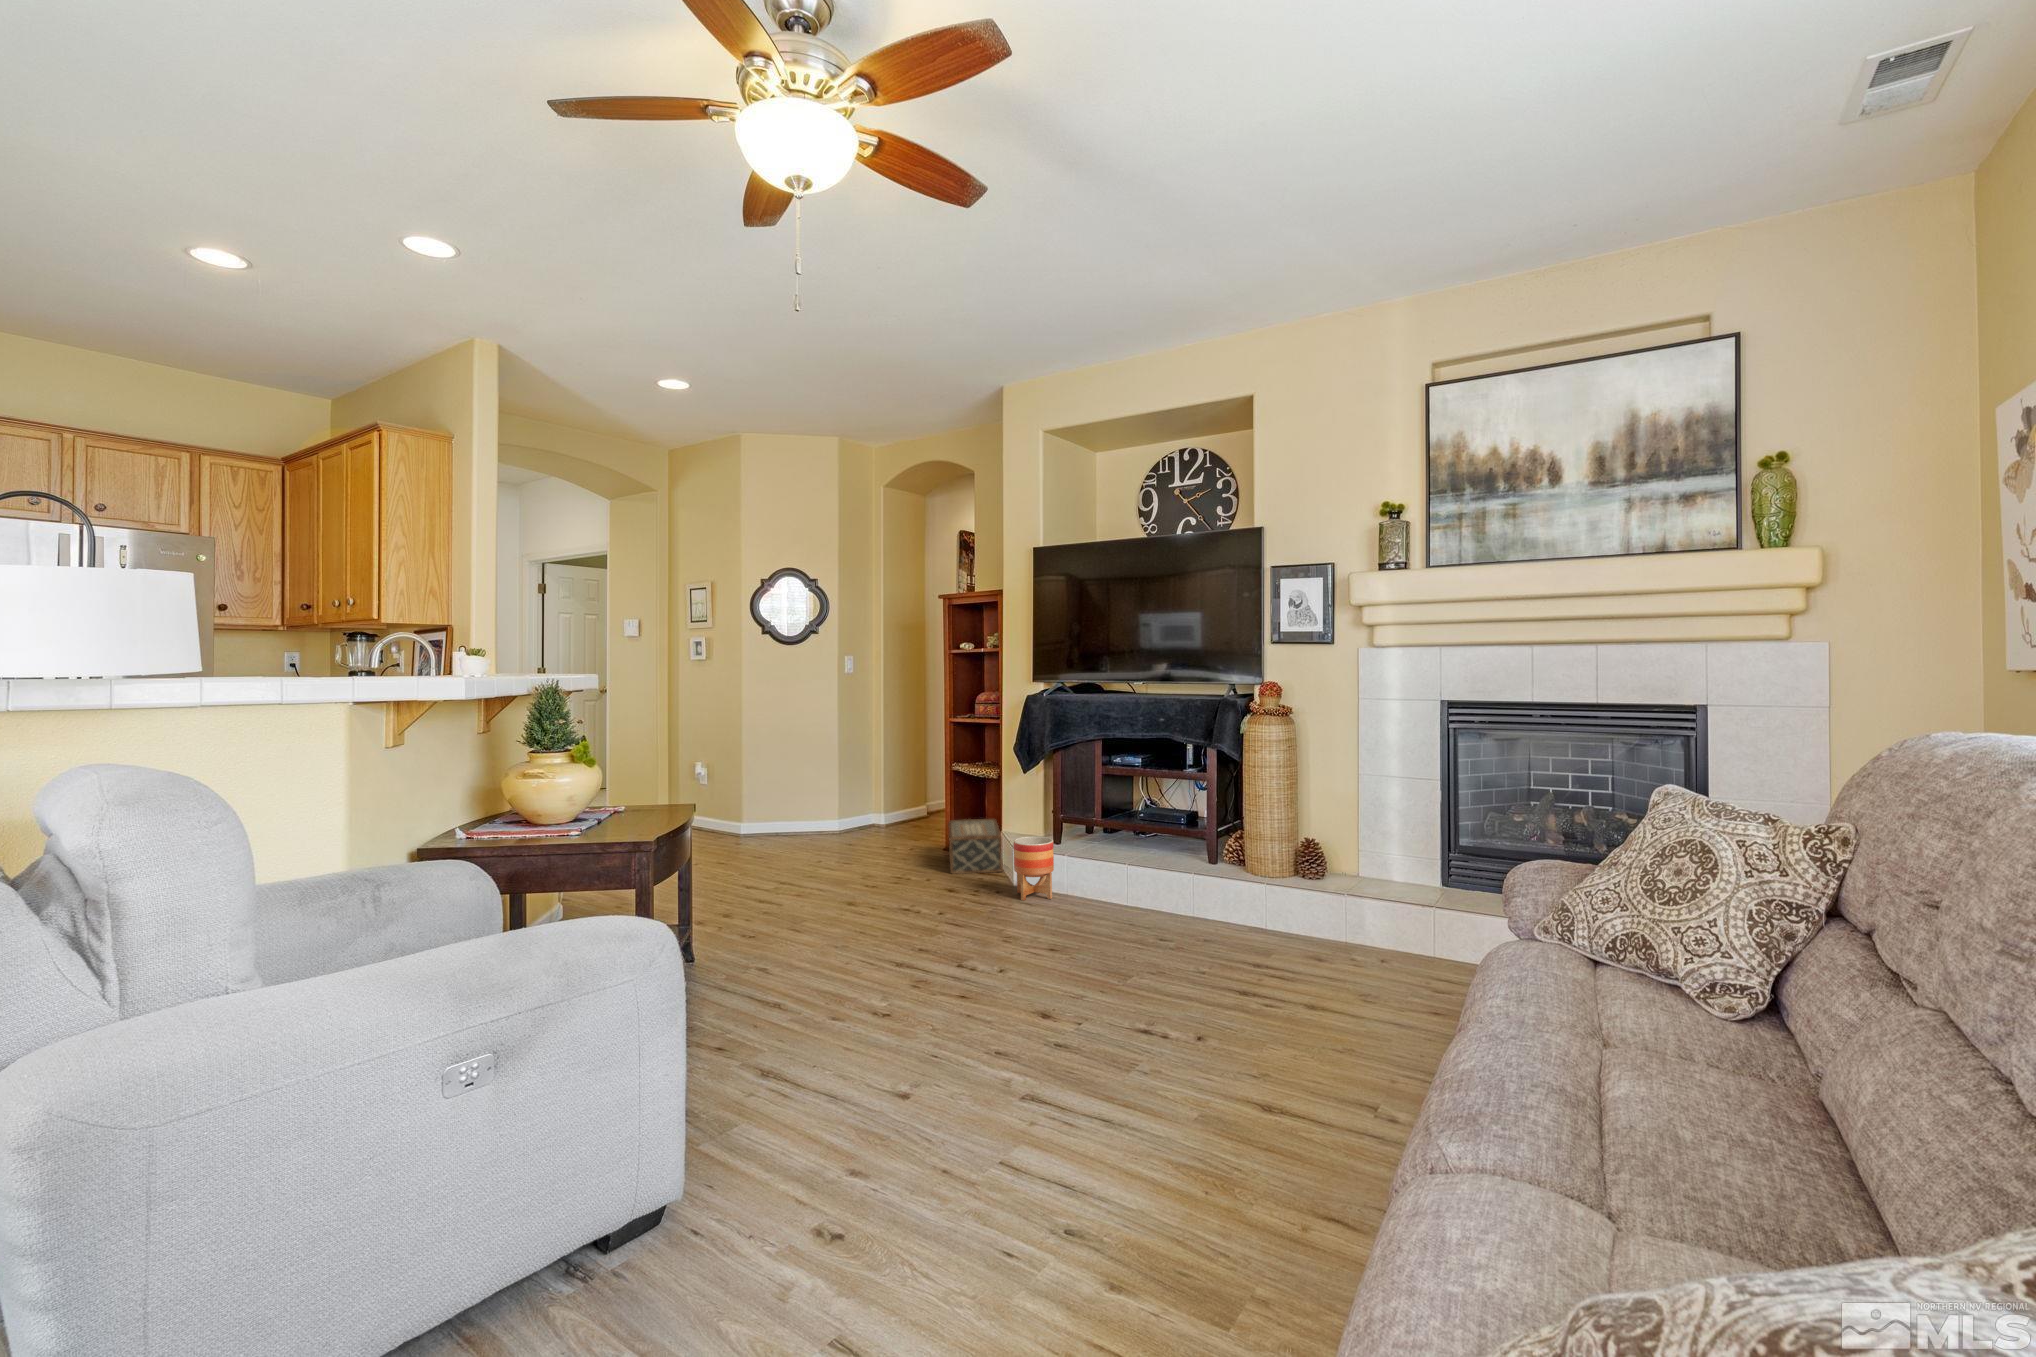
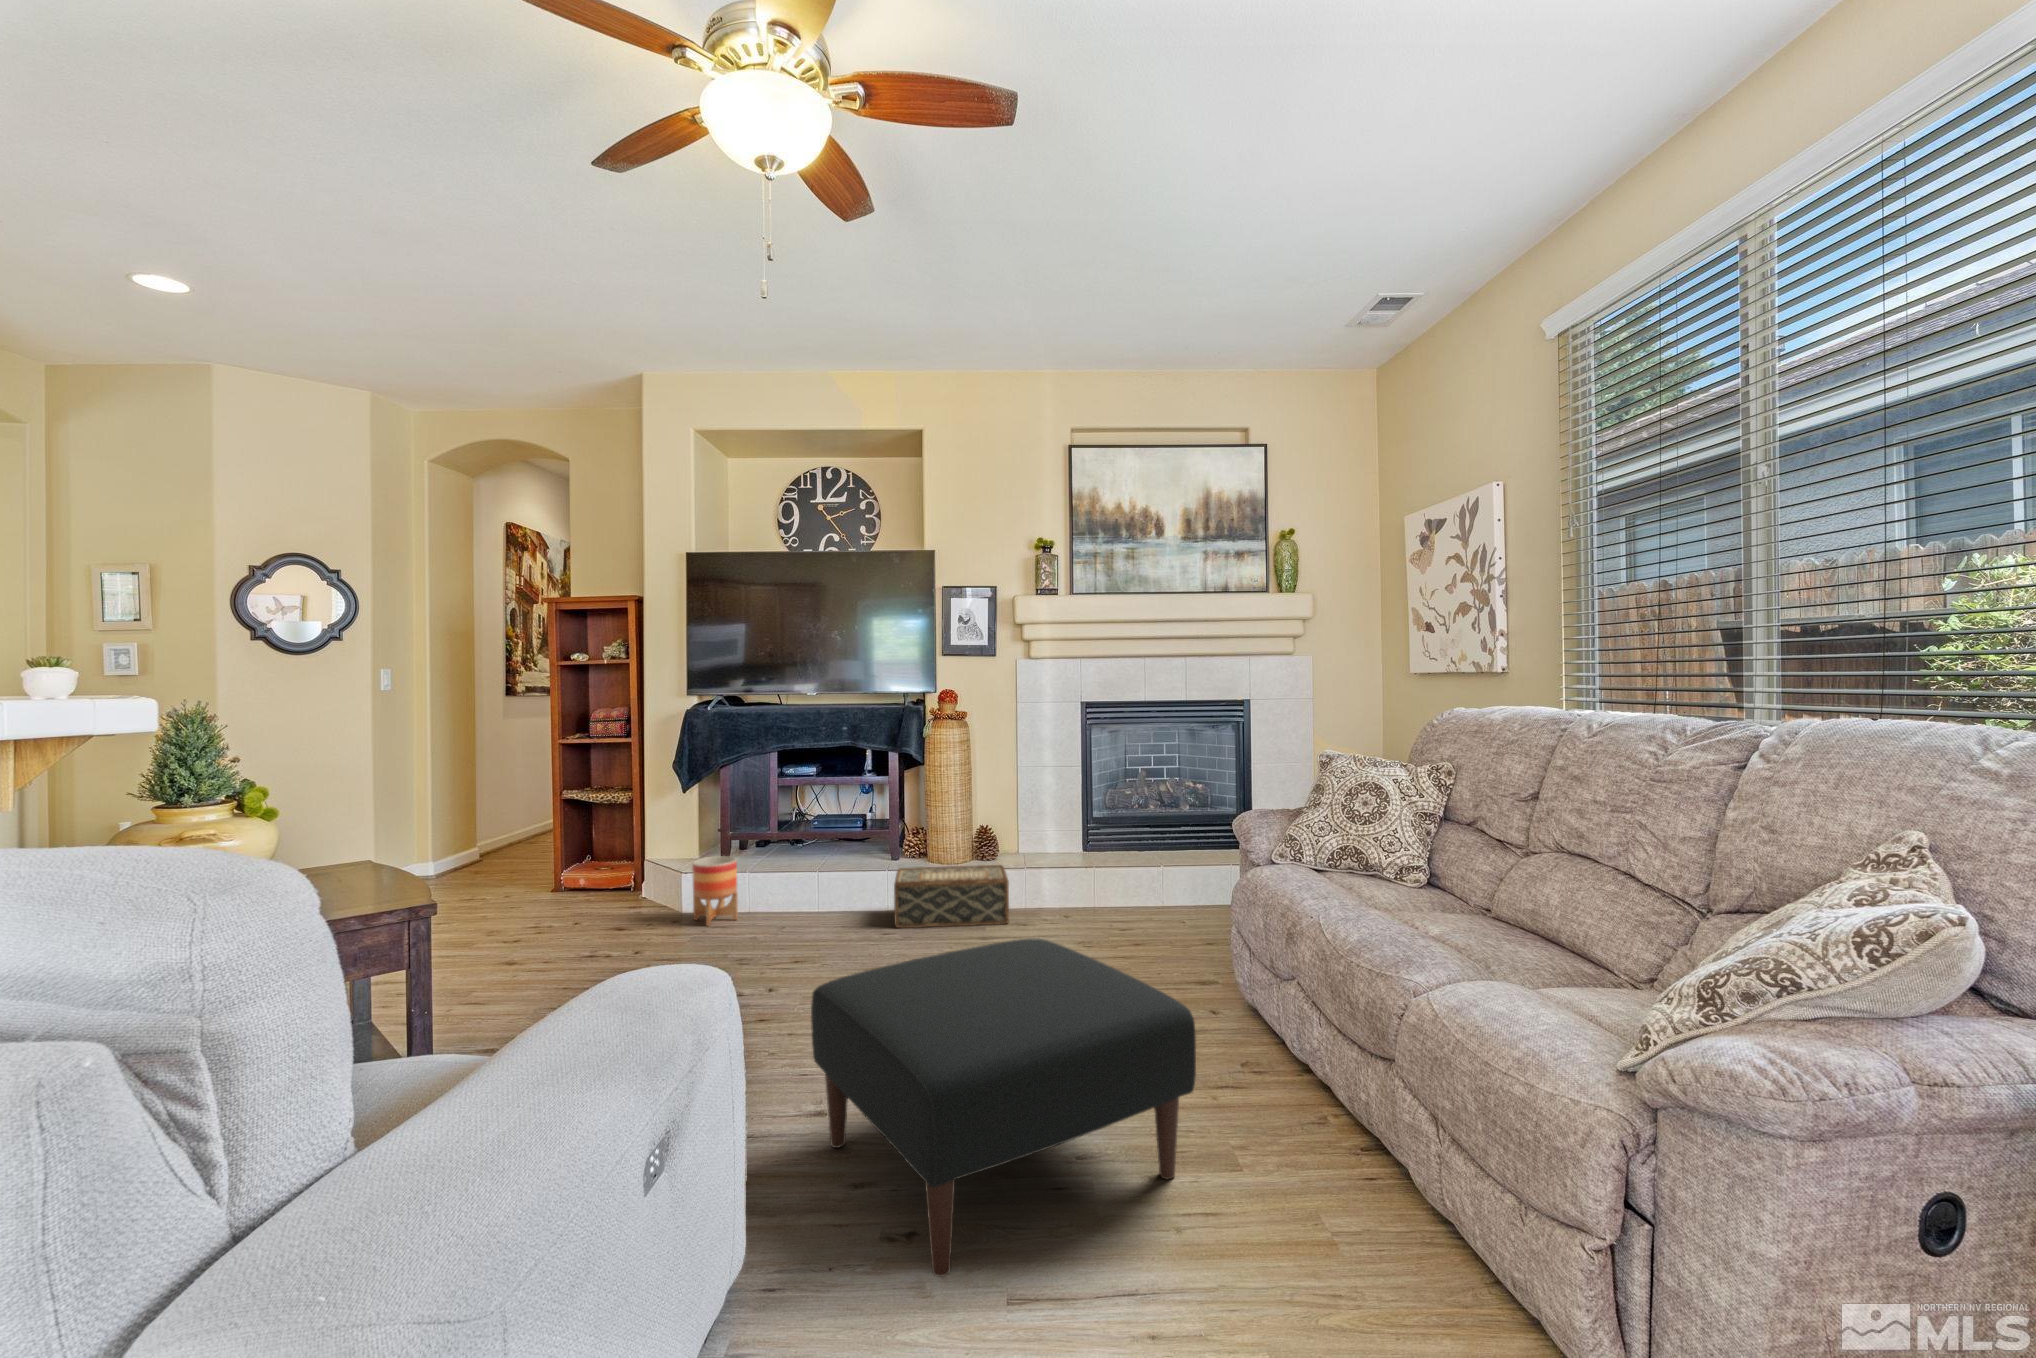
woven basket: present [948,819,1003,874] -> present [894,865,1009,928]
ottoman: none [814,967,1173,1286] -> present [811,938,1196,1277]

